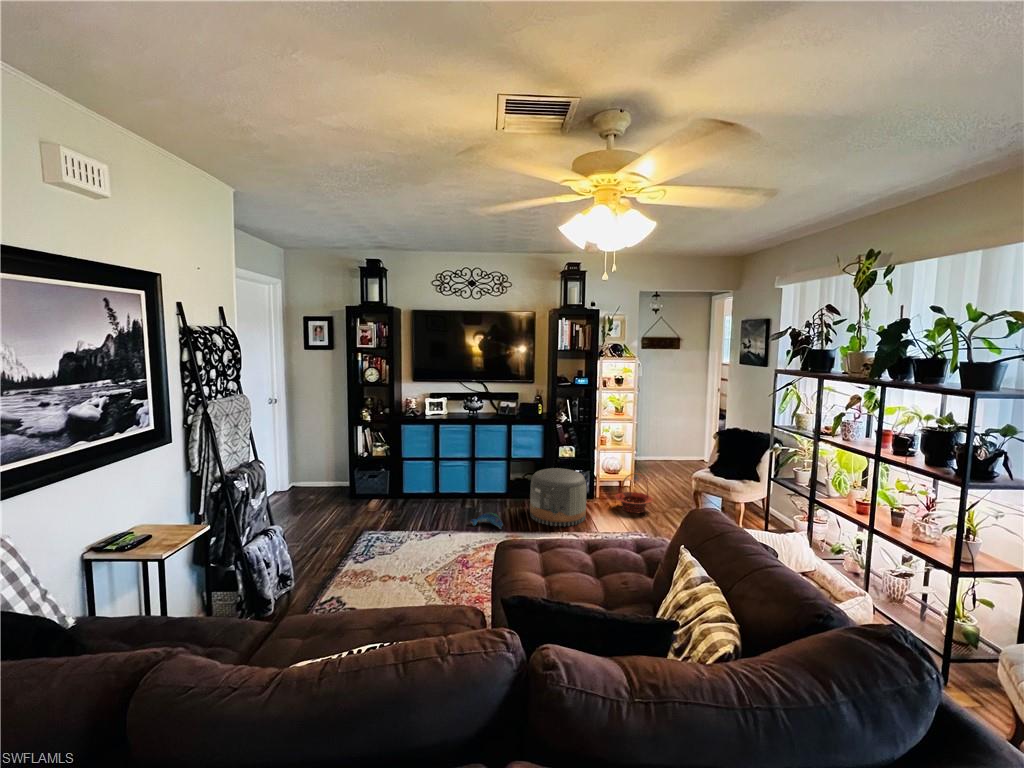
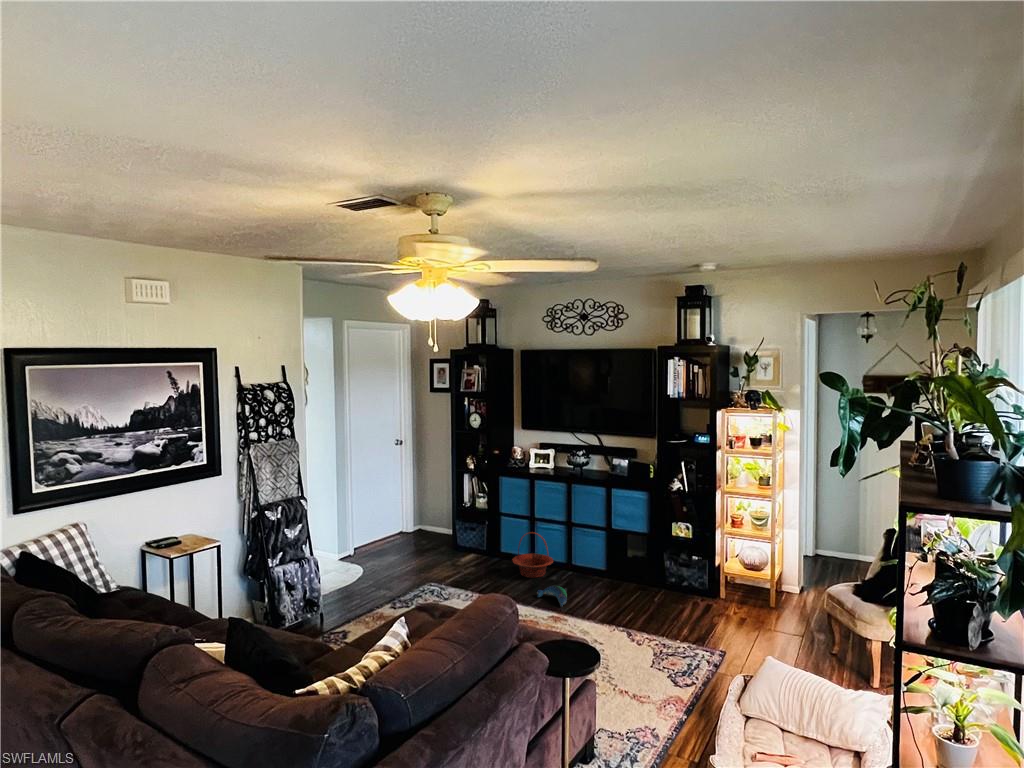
pouf: present [530,468,587,526] -> none [610,546,680,621]
basket: present [615,473,653,513] -> present [512,532,553,577]

